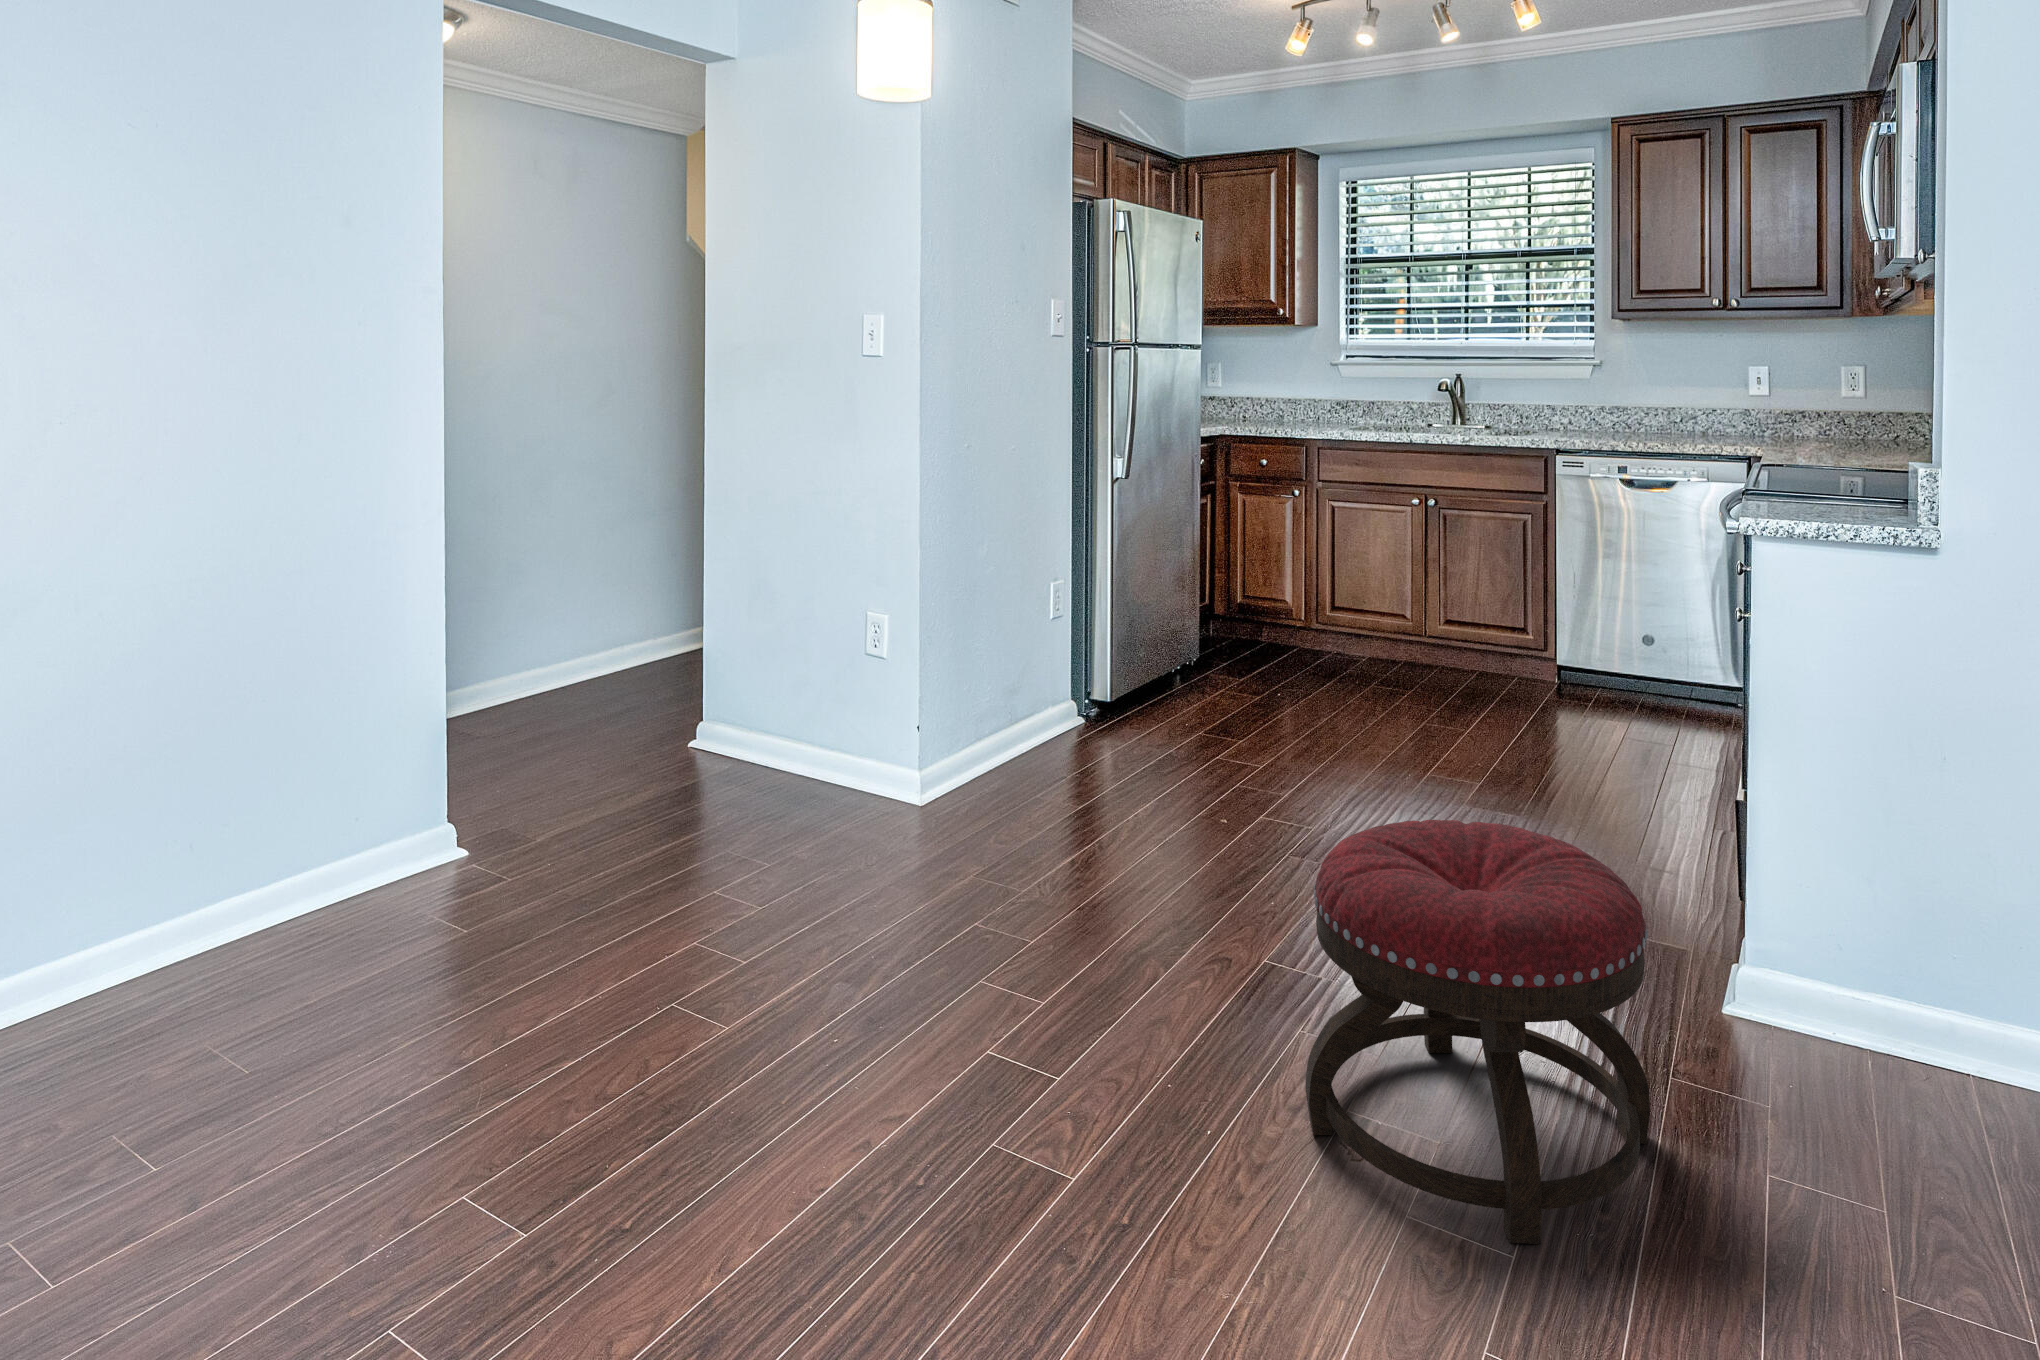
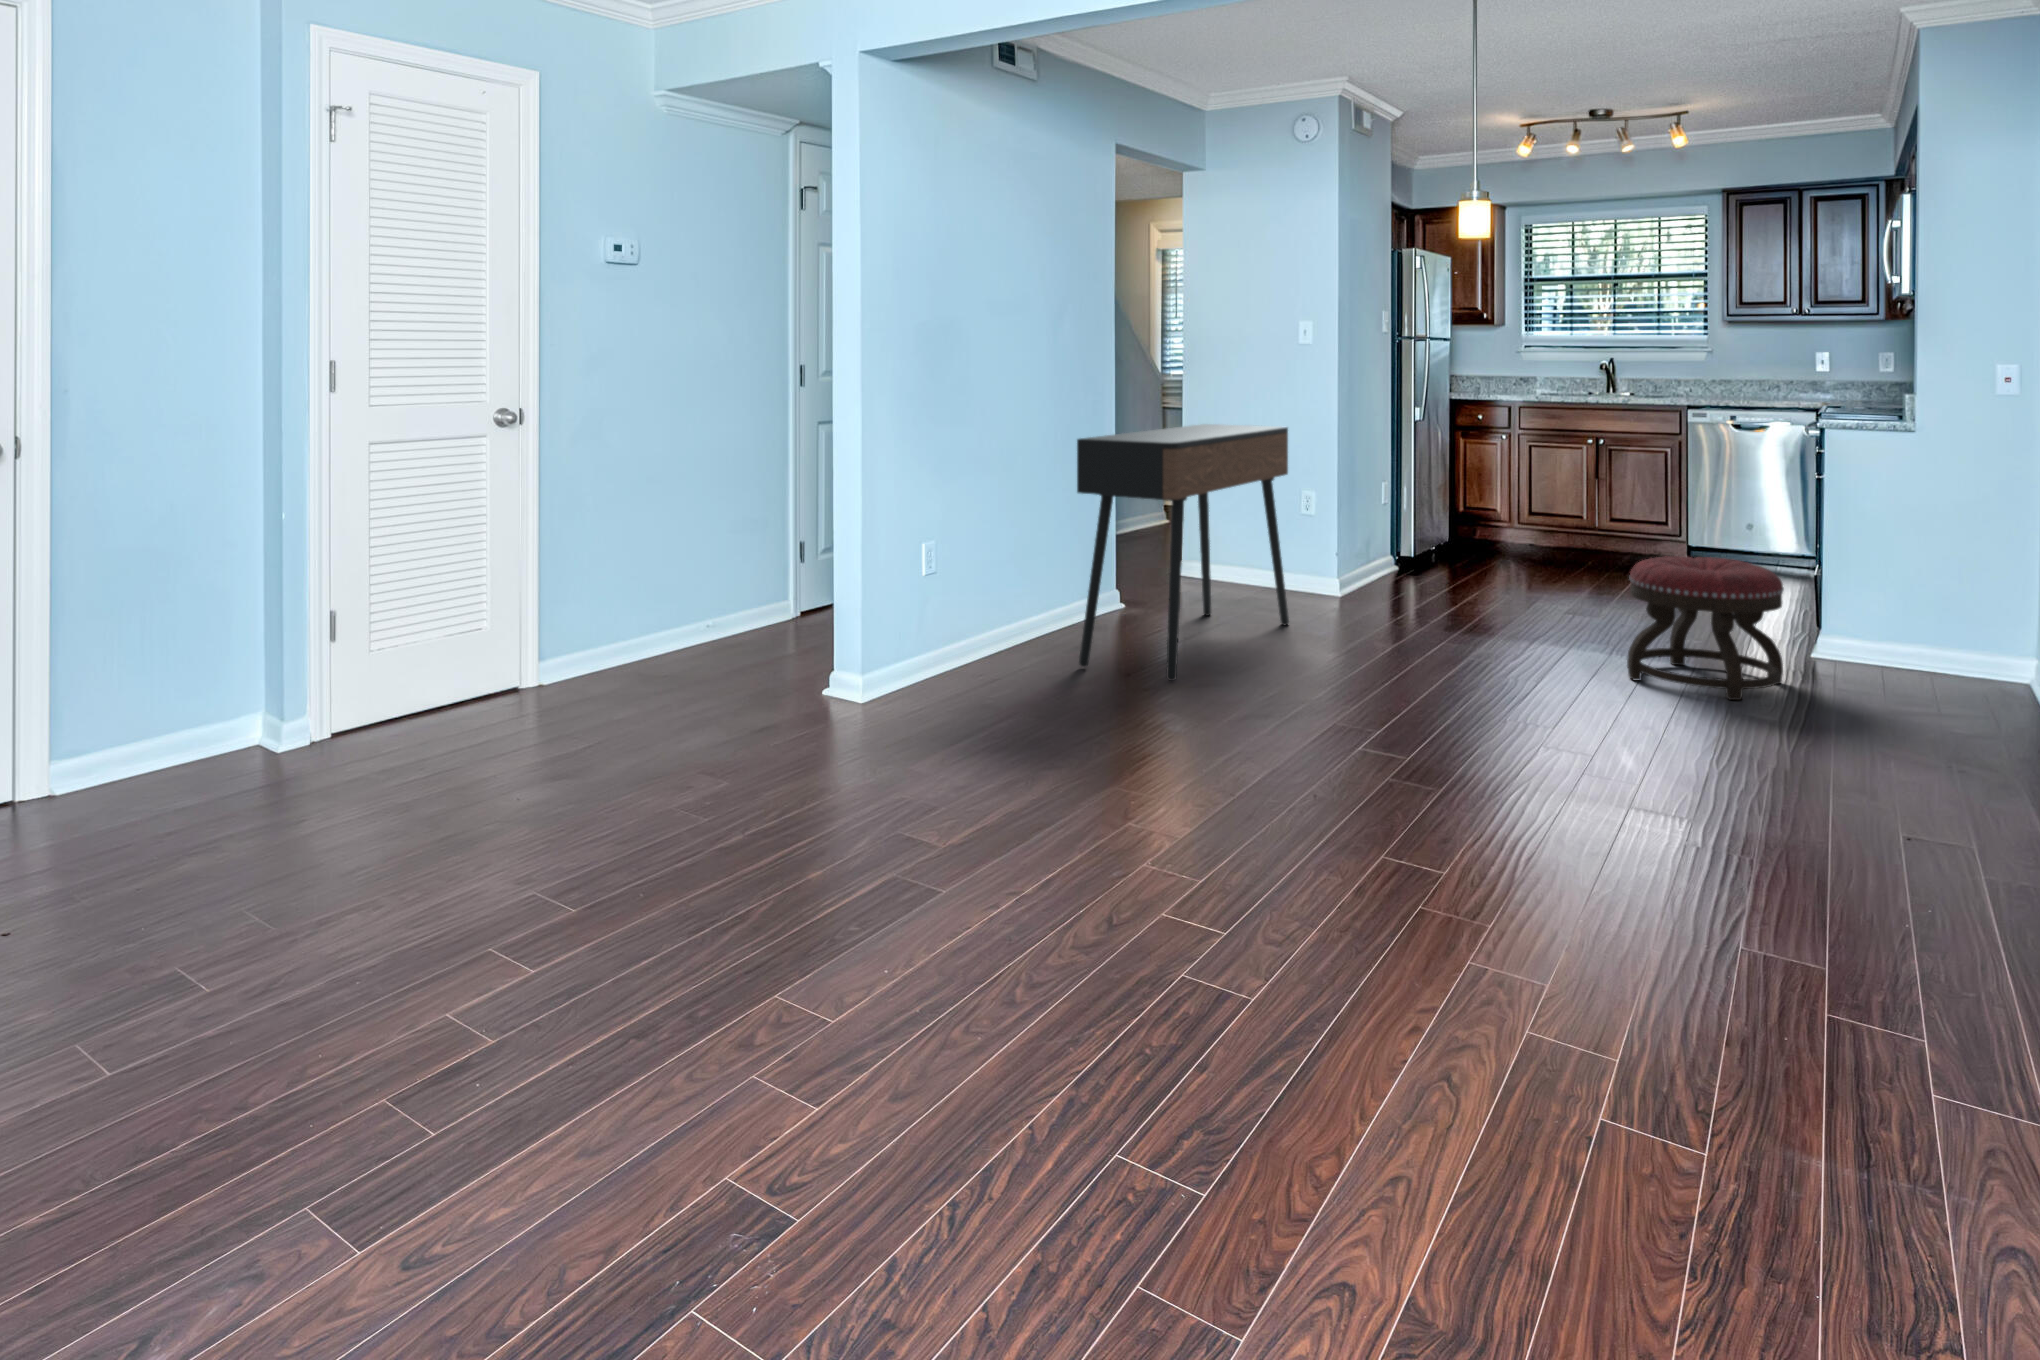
console table: none [68,505,747,1176] -> present [1077,424,1289,681]

